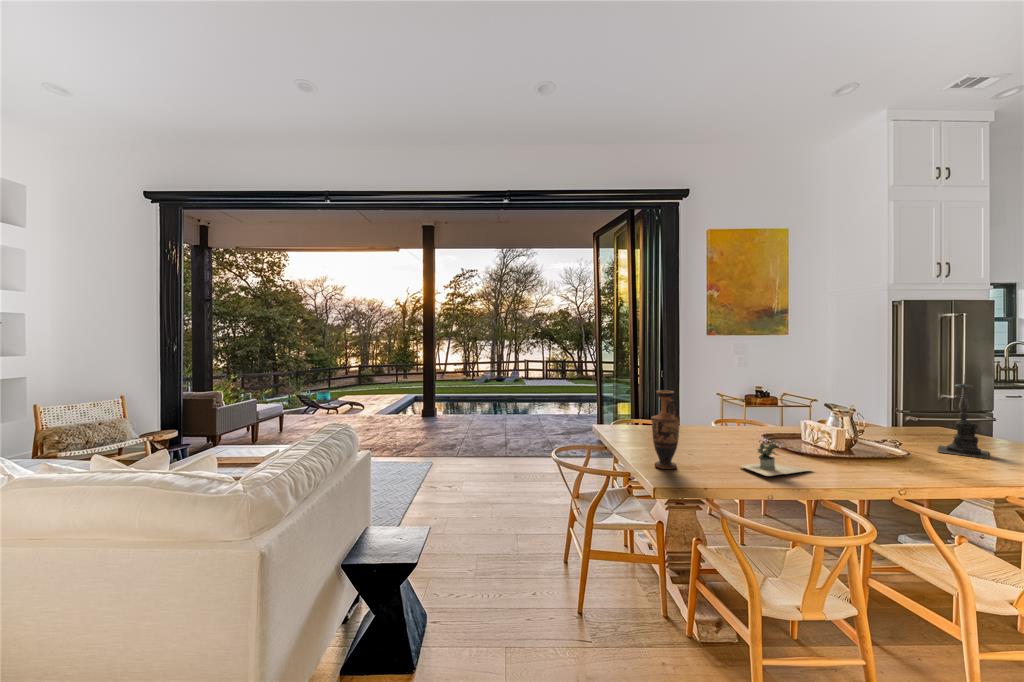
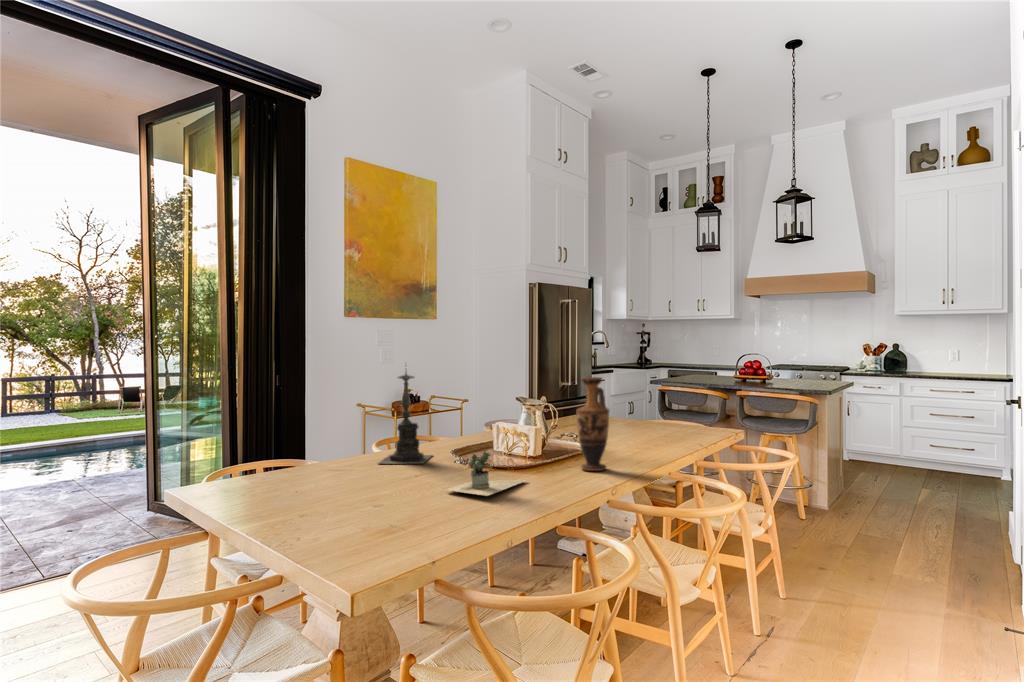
candle holder: present [937,379,989,458] -> present [379,372,432,464]
vase: present [651,390,680,469] -> present [576,377,610,471]

